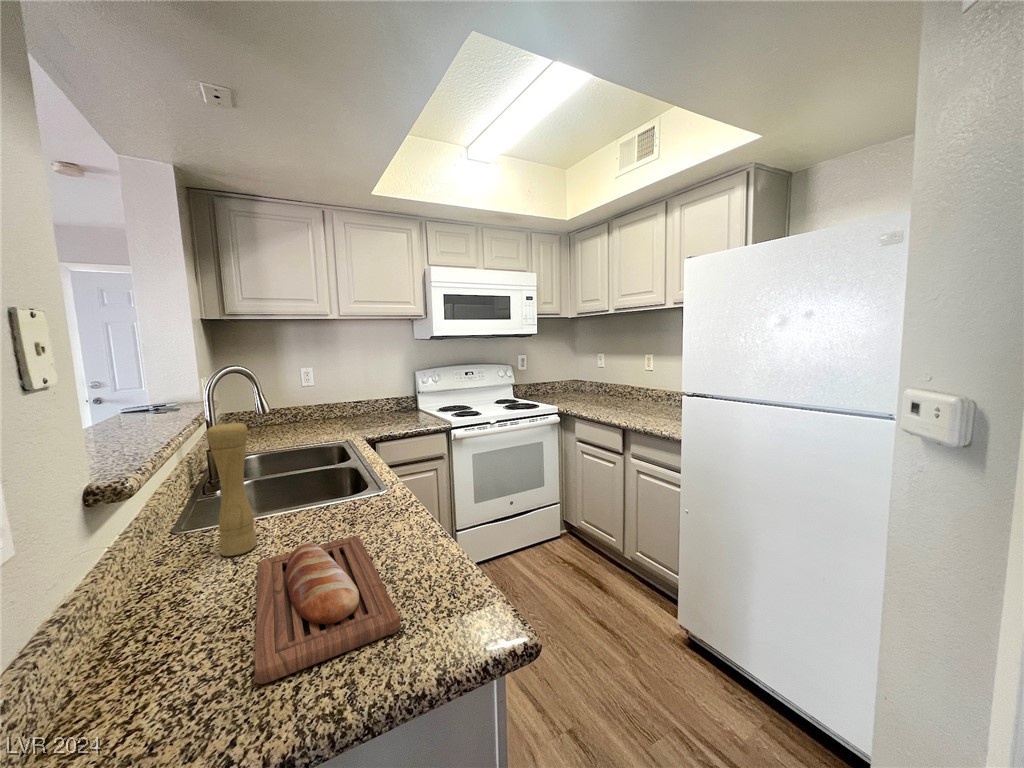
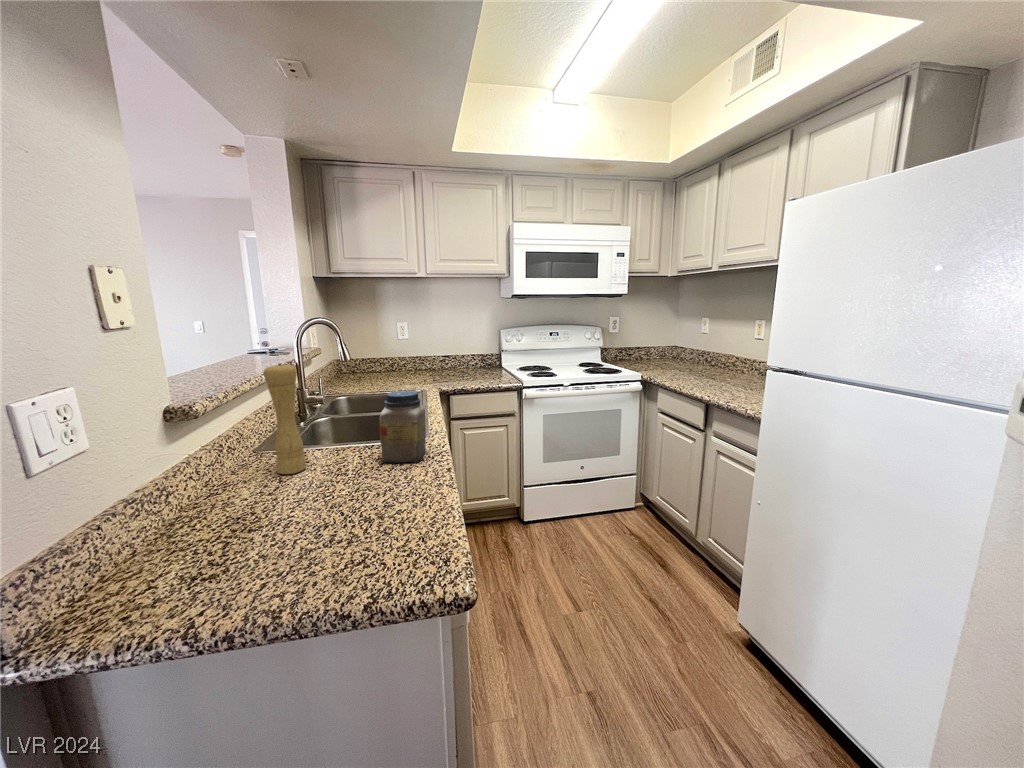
jar: none [346,441,394,524] -> present [379,391,426,463]
bread loaf: present [254,536,401,684] -> none [238,471,379,576]

